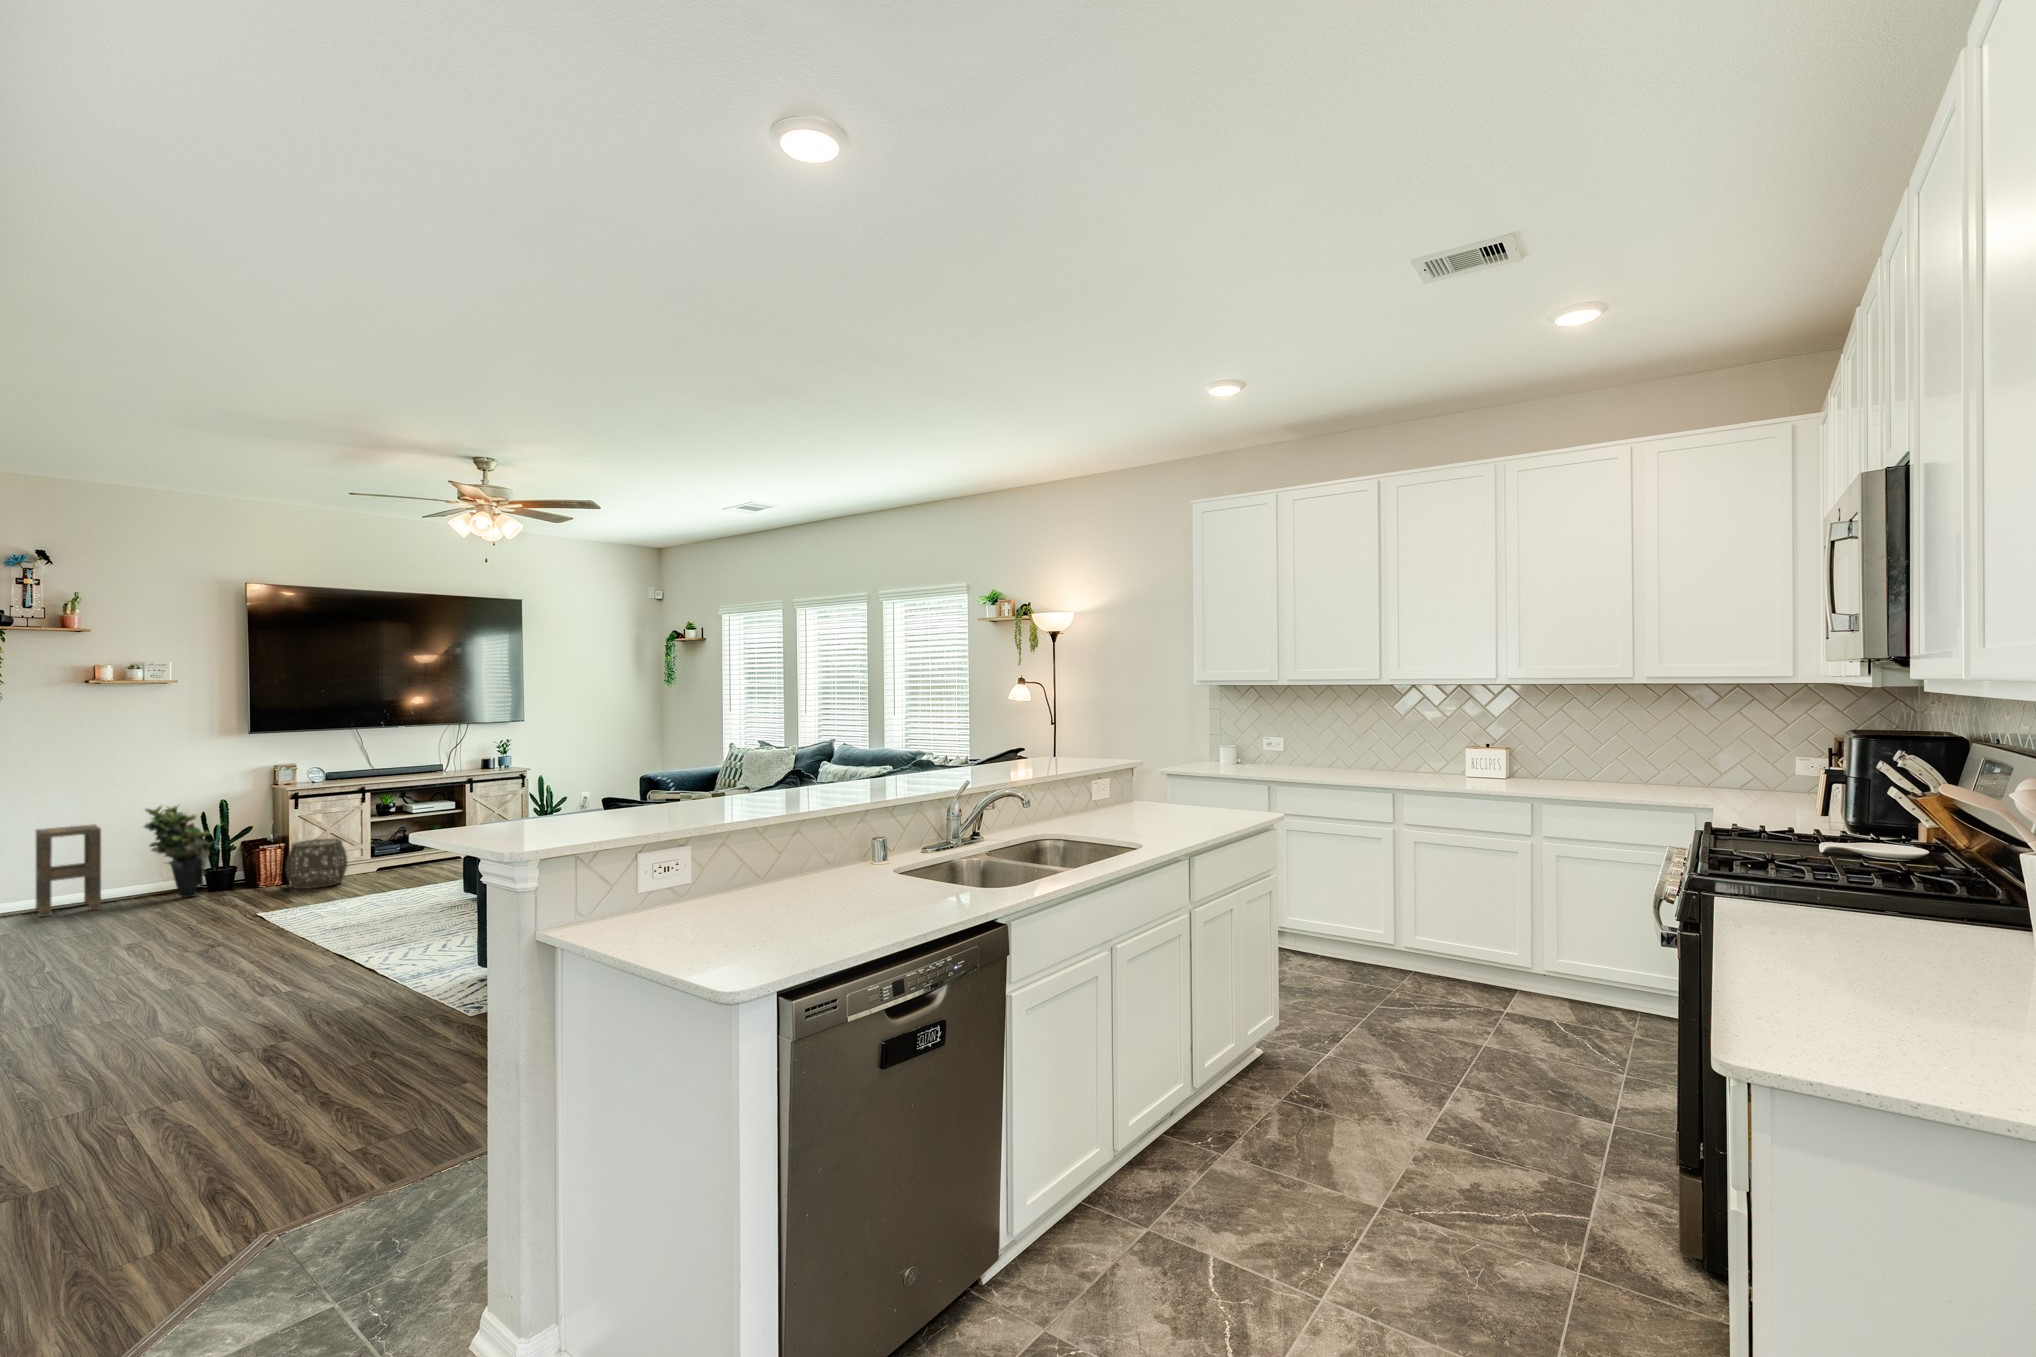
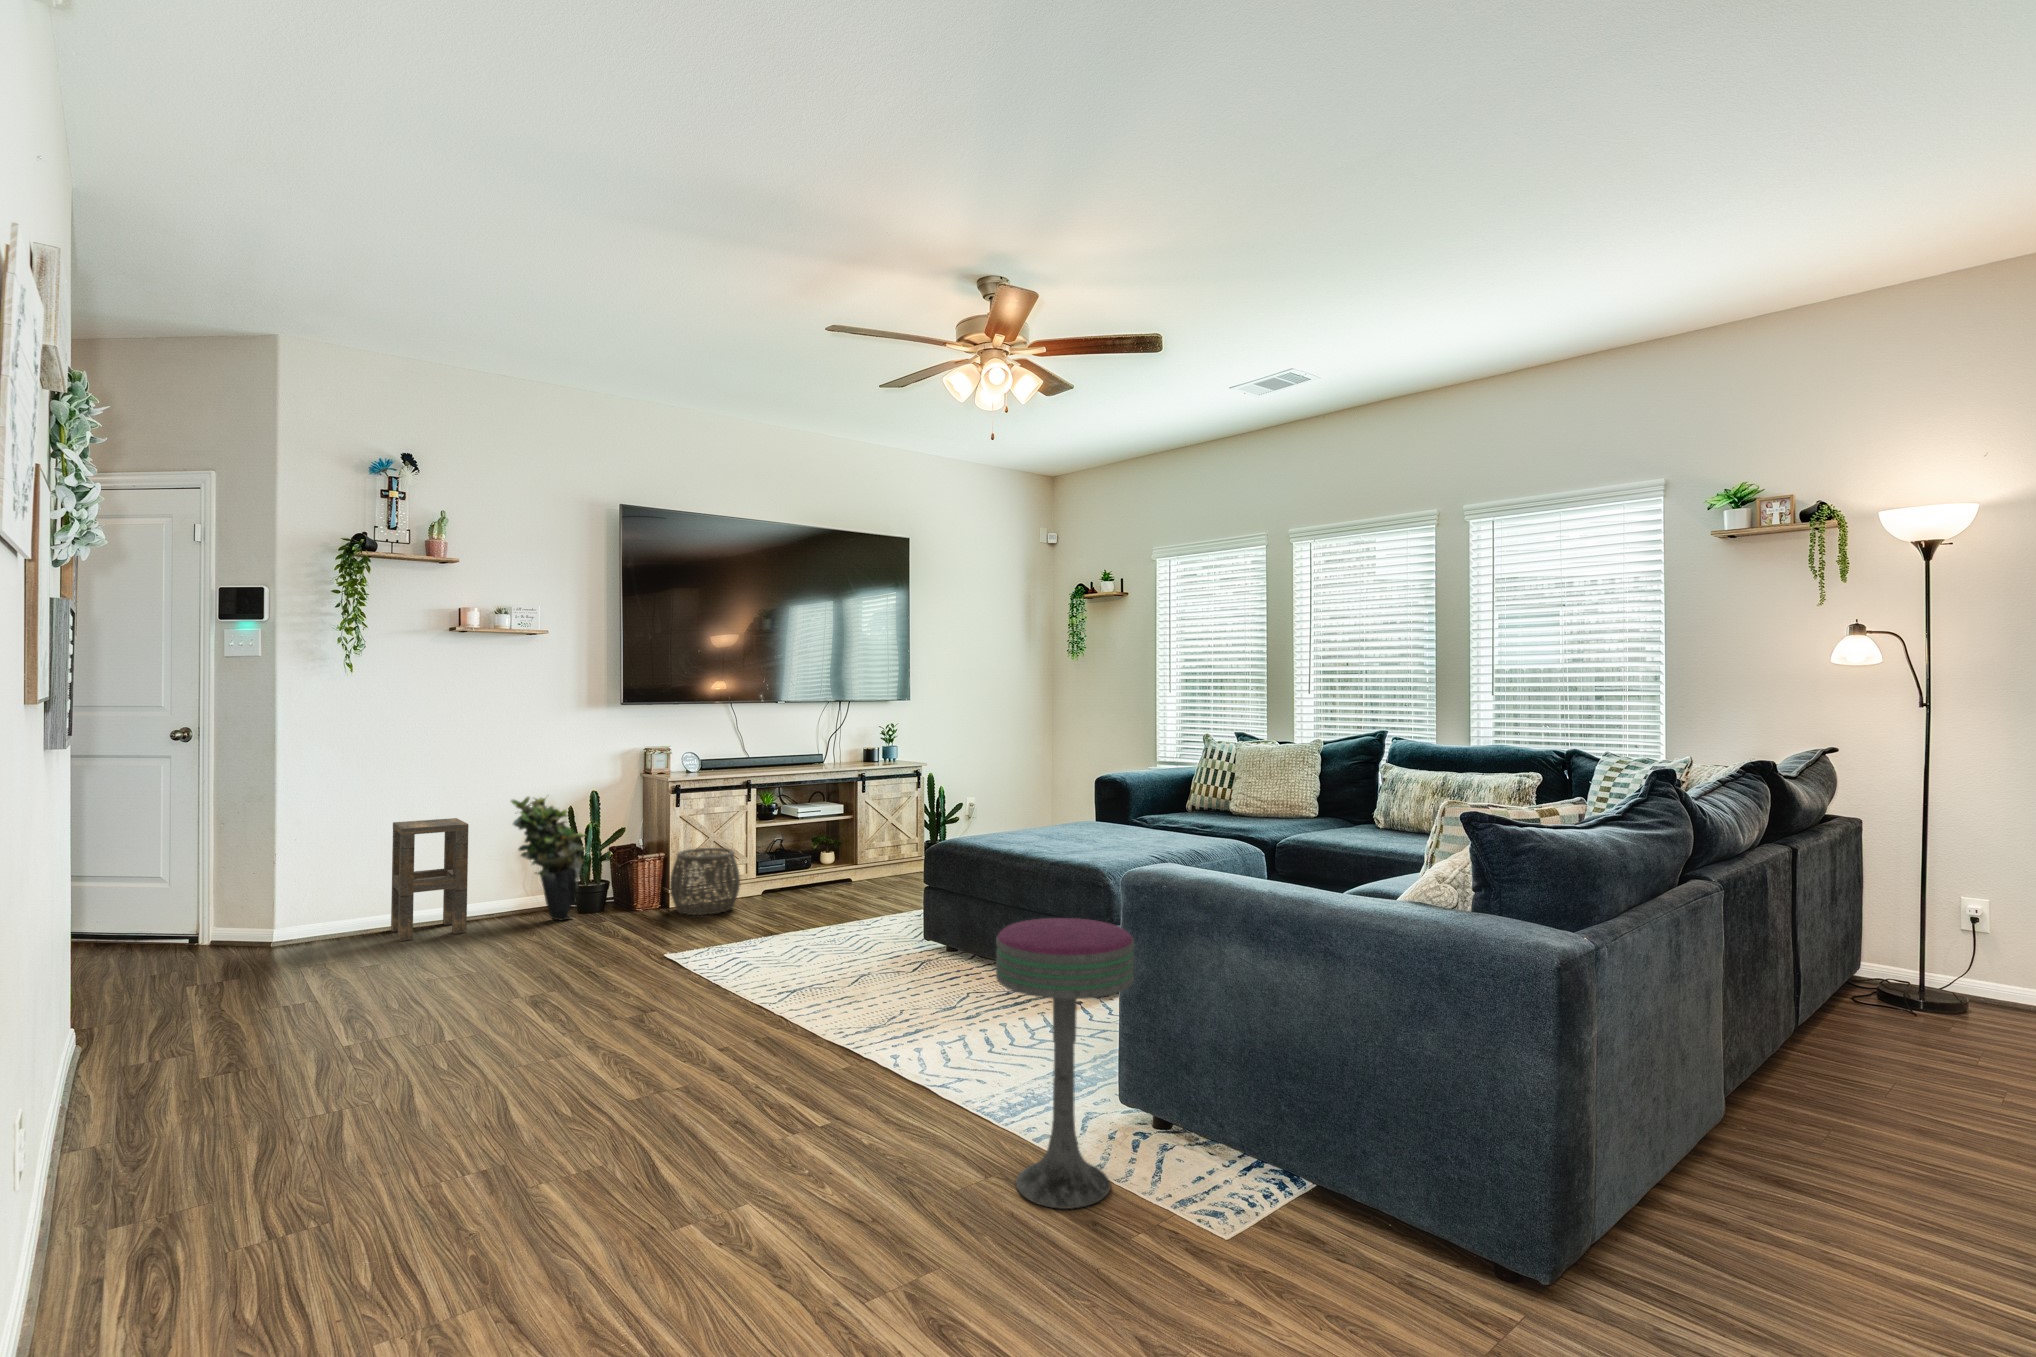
bar stool: none [355,865,445,1017] -> present [996,918,1134,1209]

